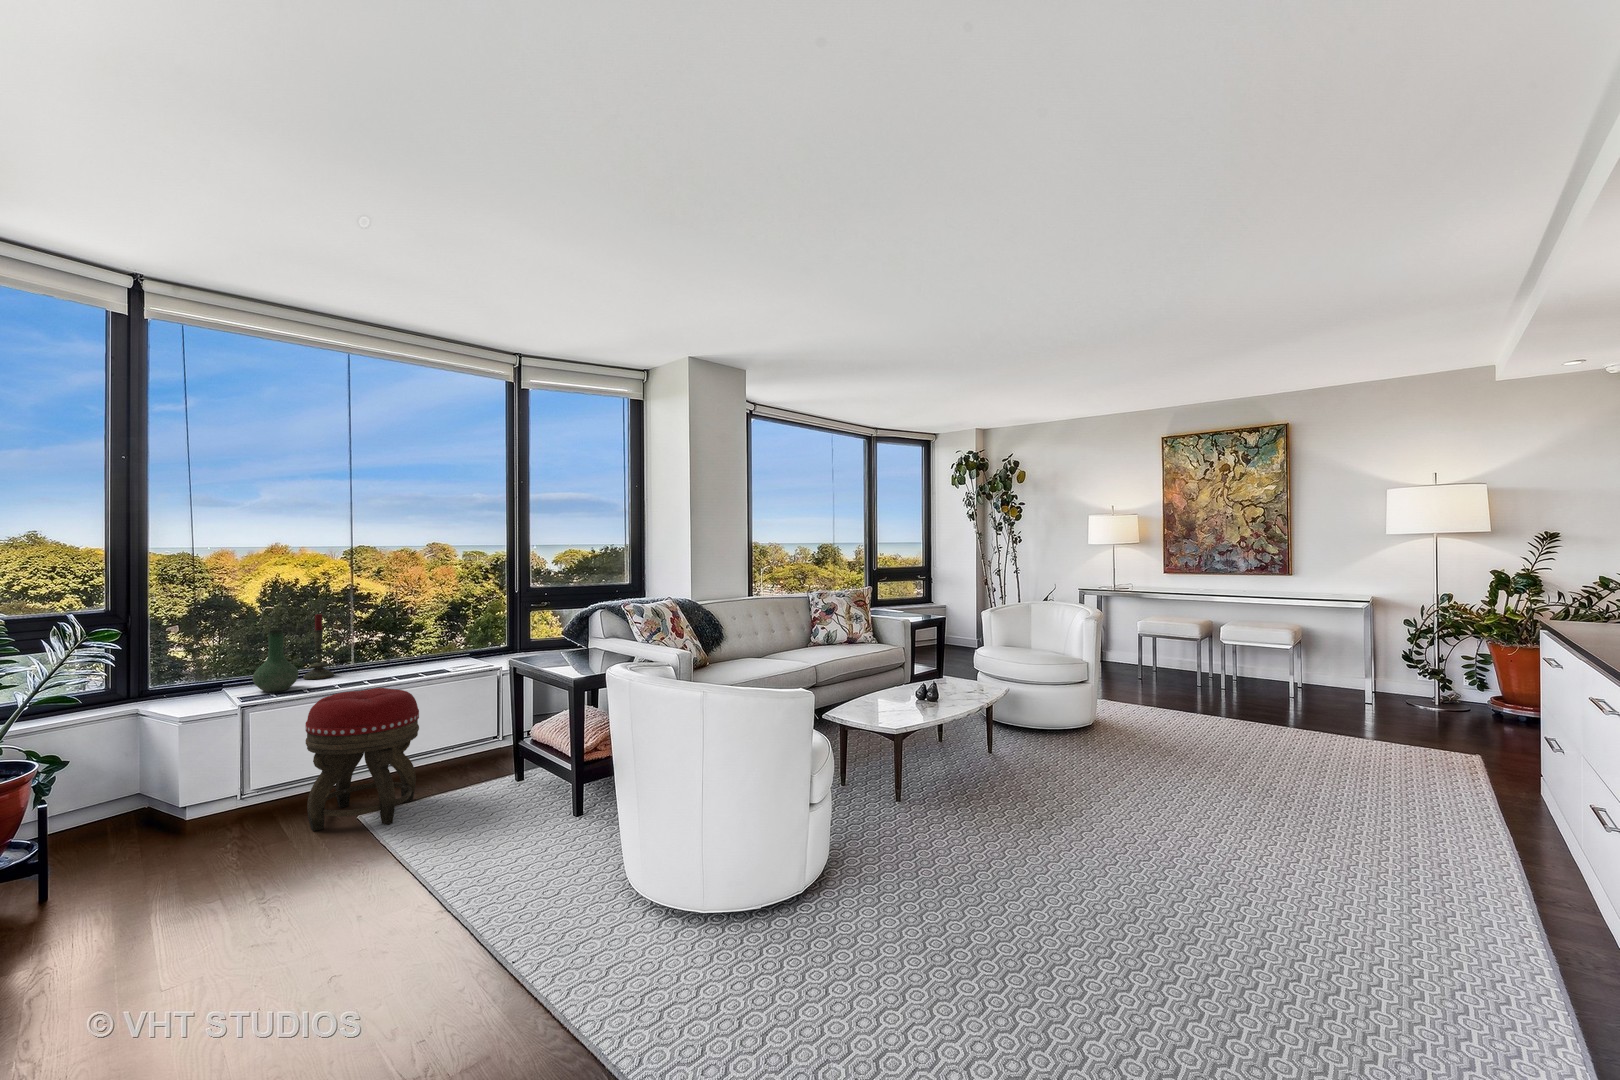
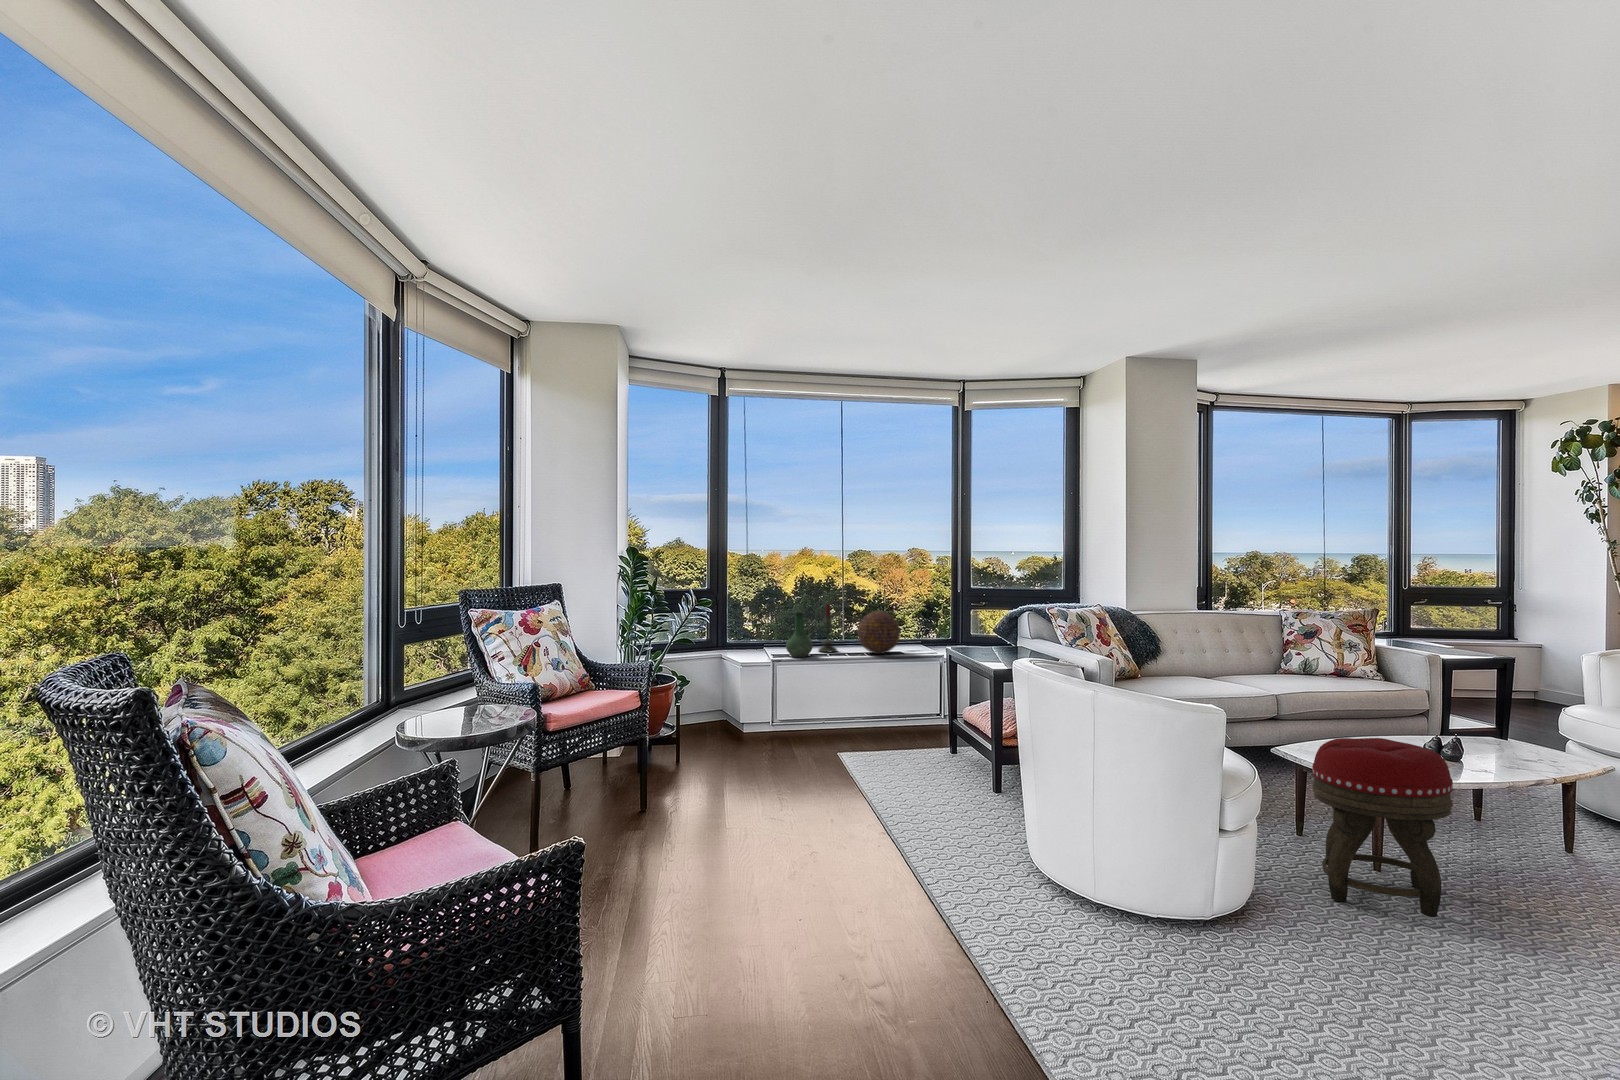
decorative orb: none [367,619,428,673] -> present [858,611,900,654]
footstool: present [306,688,419,831] -> present [1312,738,1453,916]

